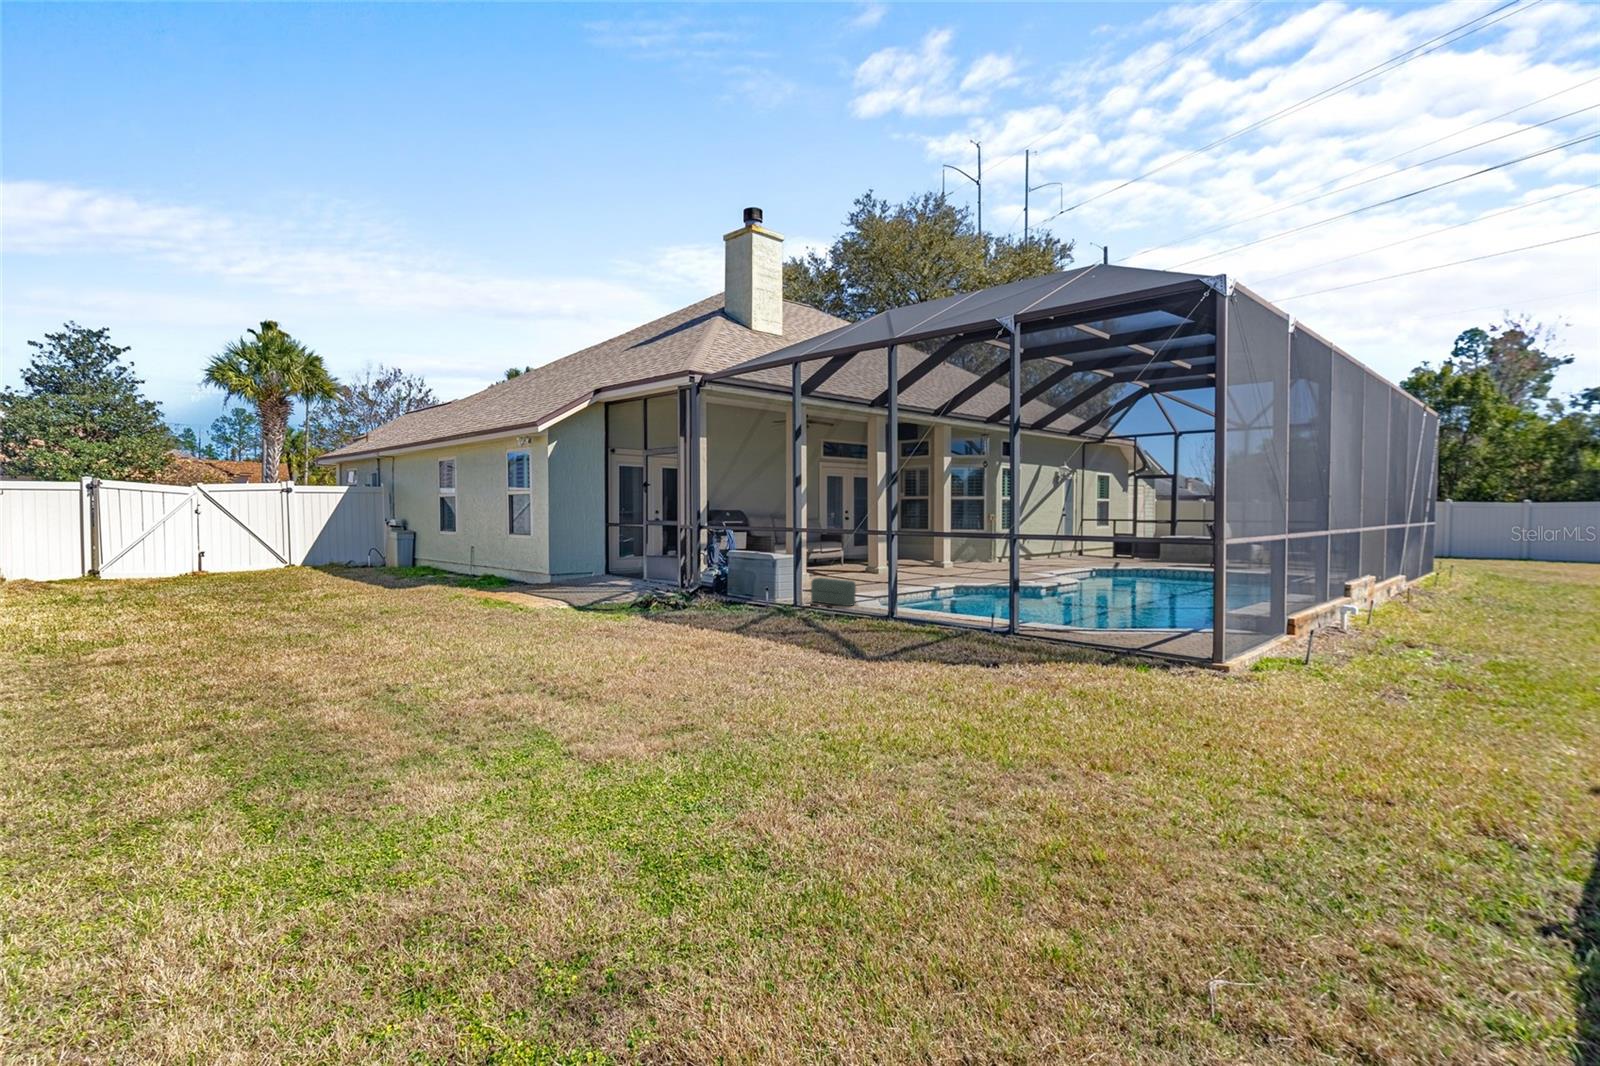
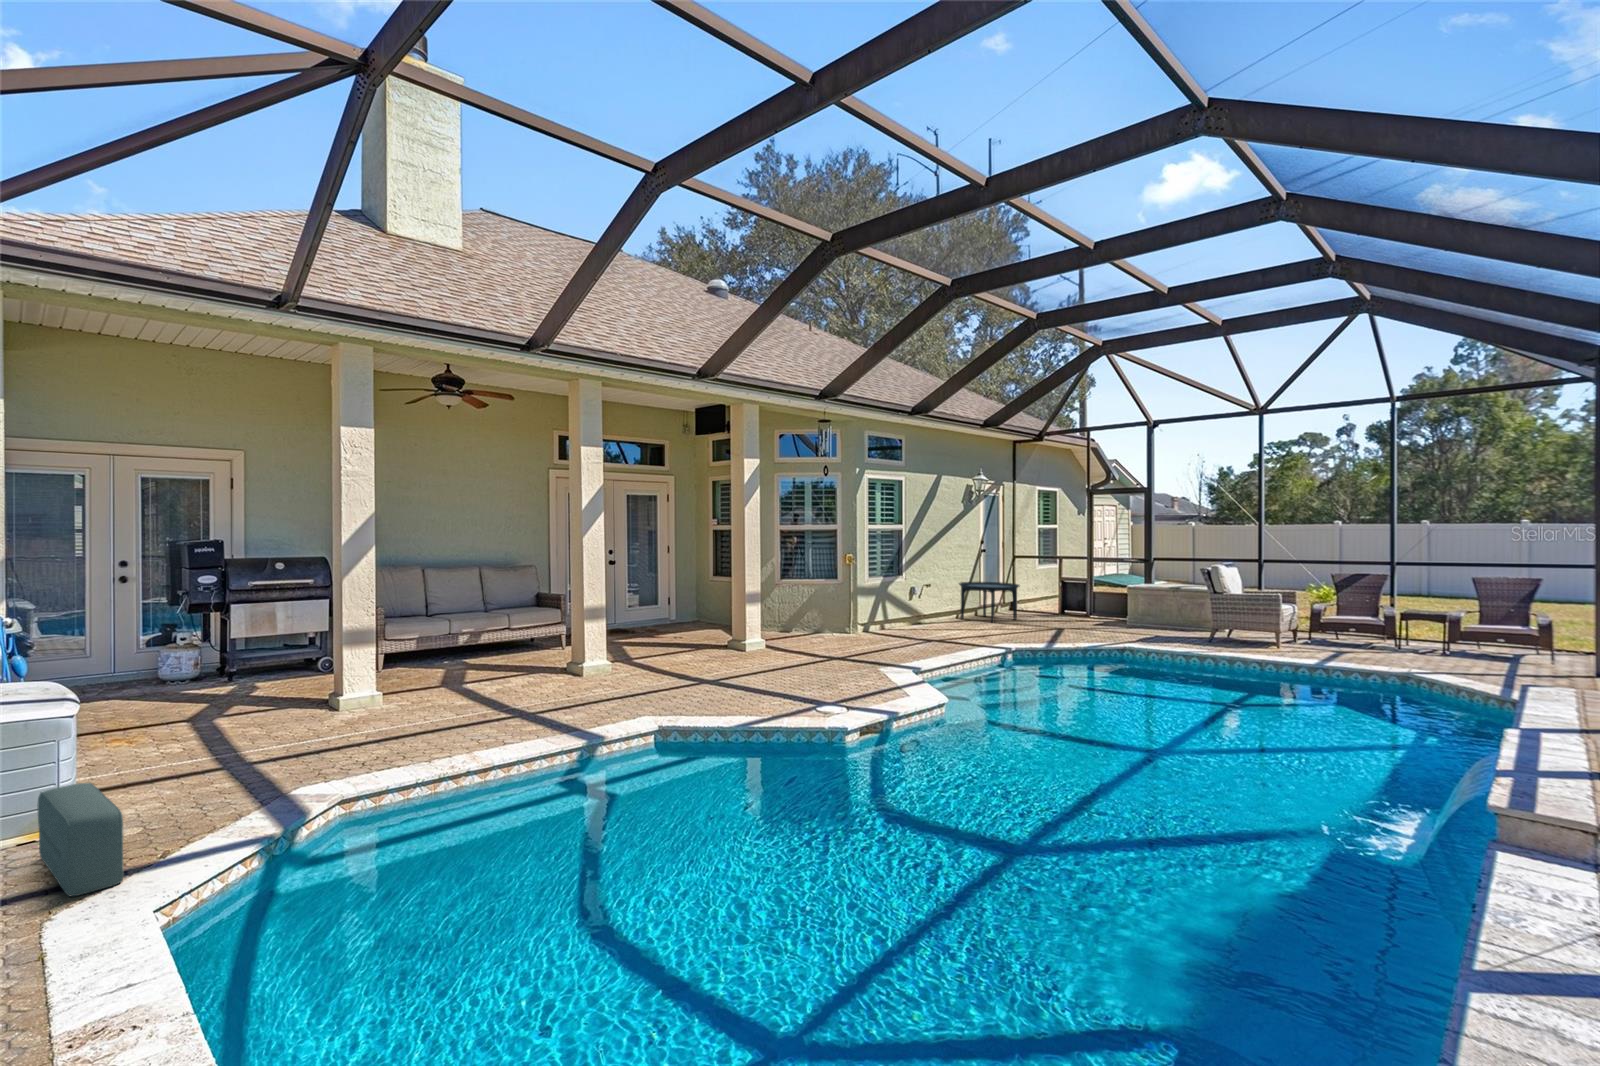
round table: none [1051,535,1092,560] -> present [959,582,1020,623]

